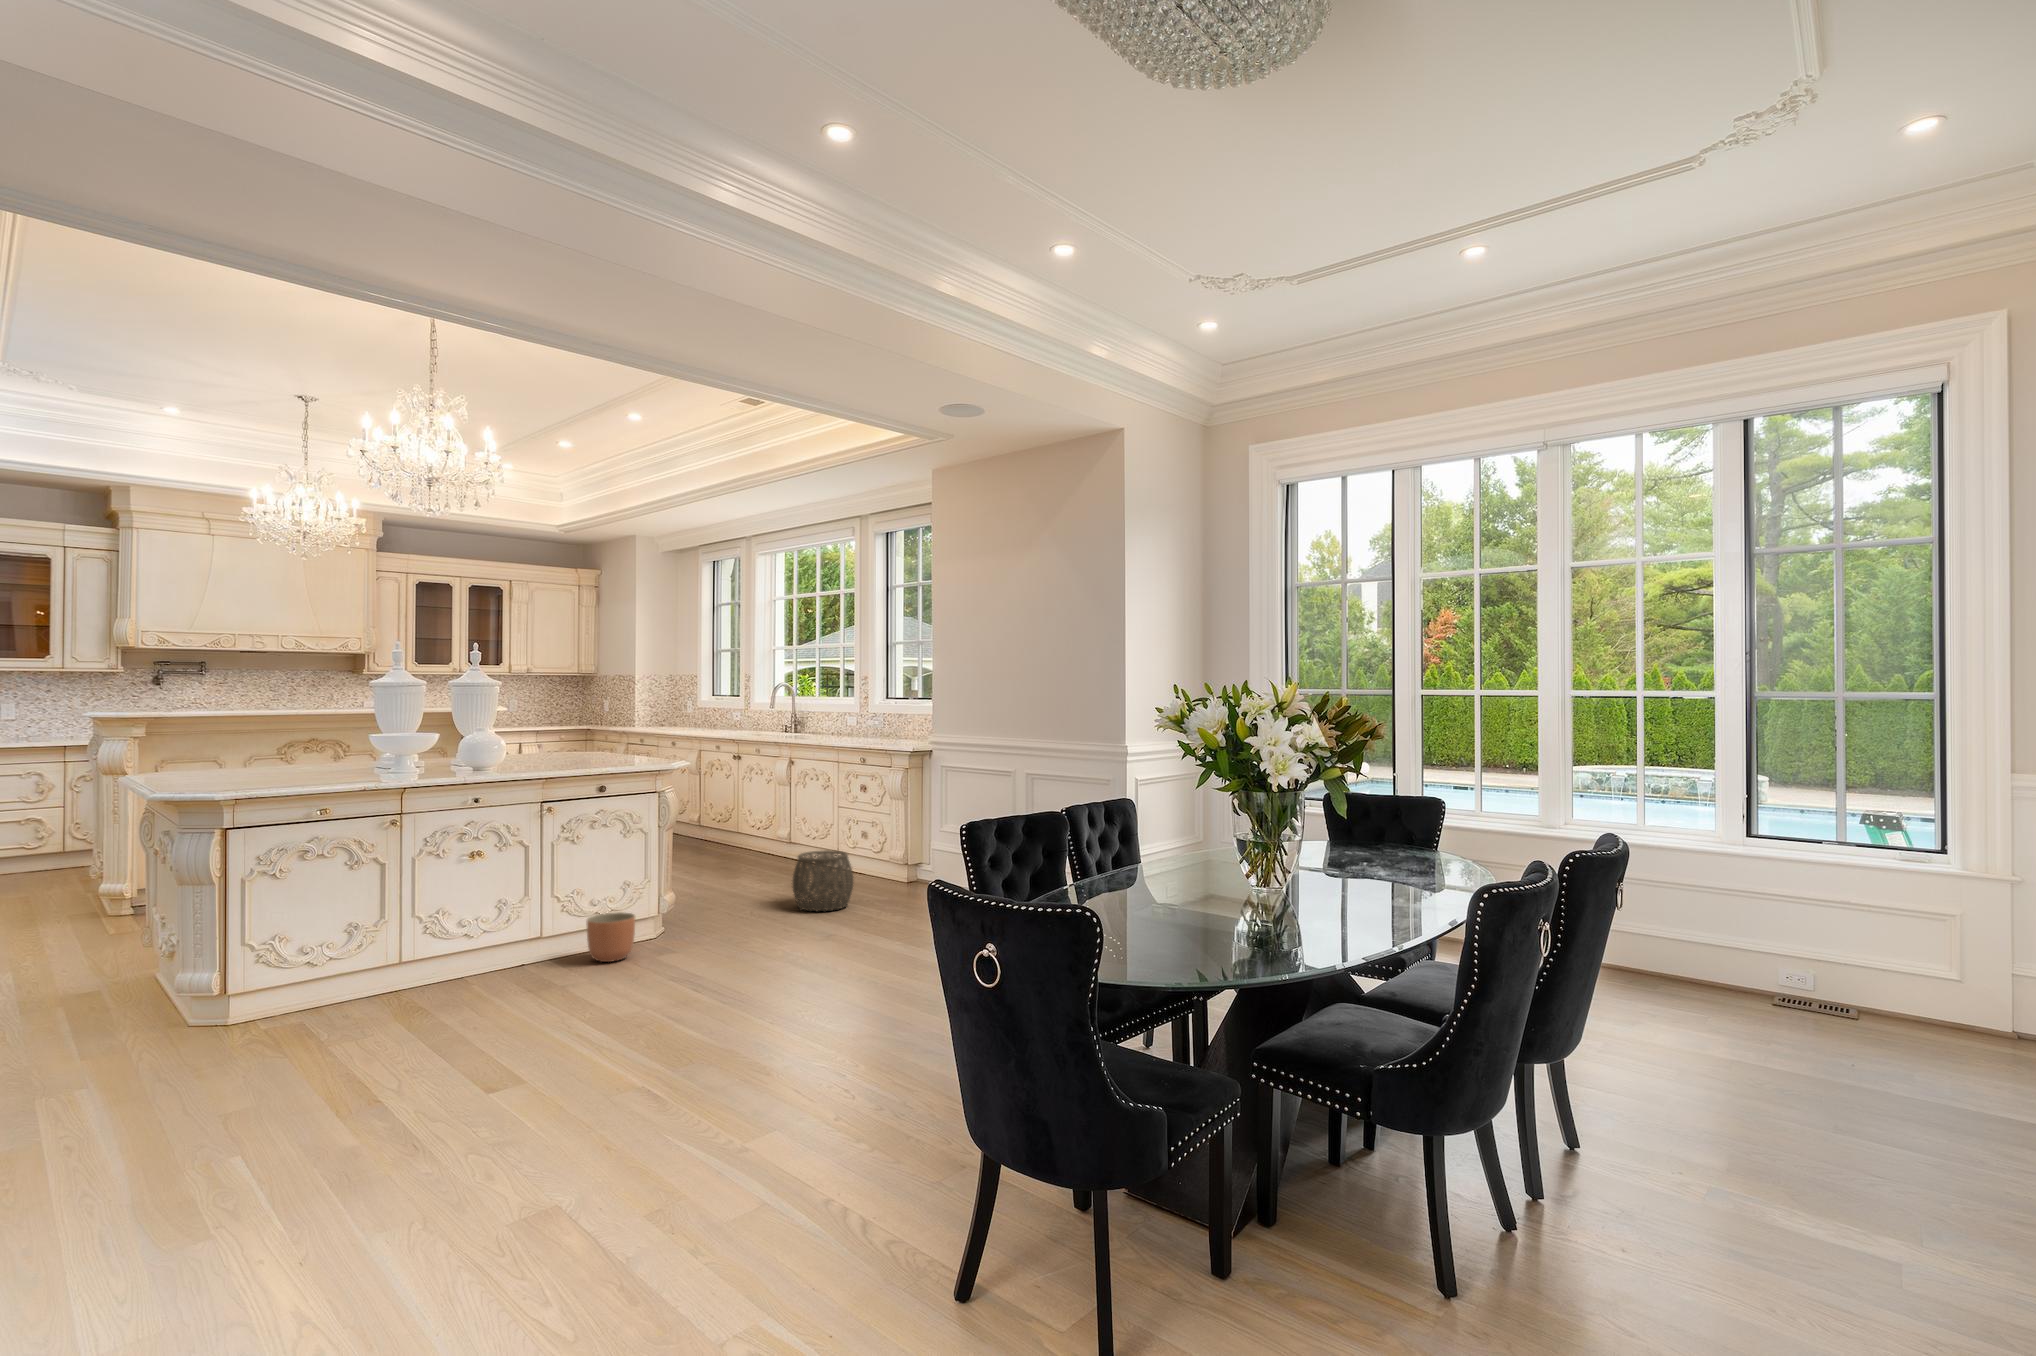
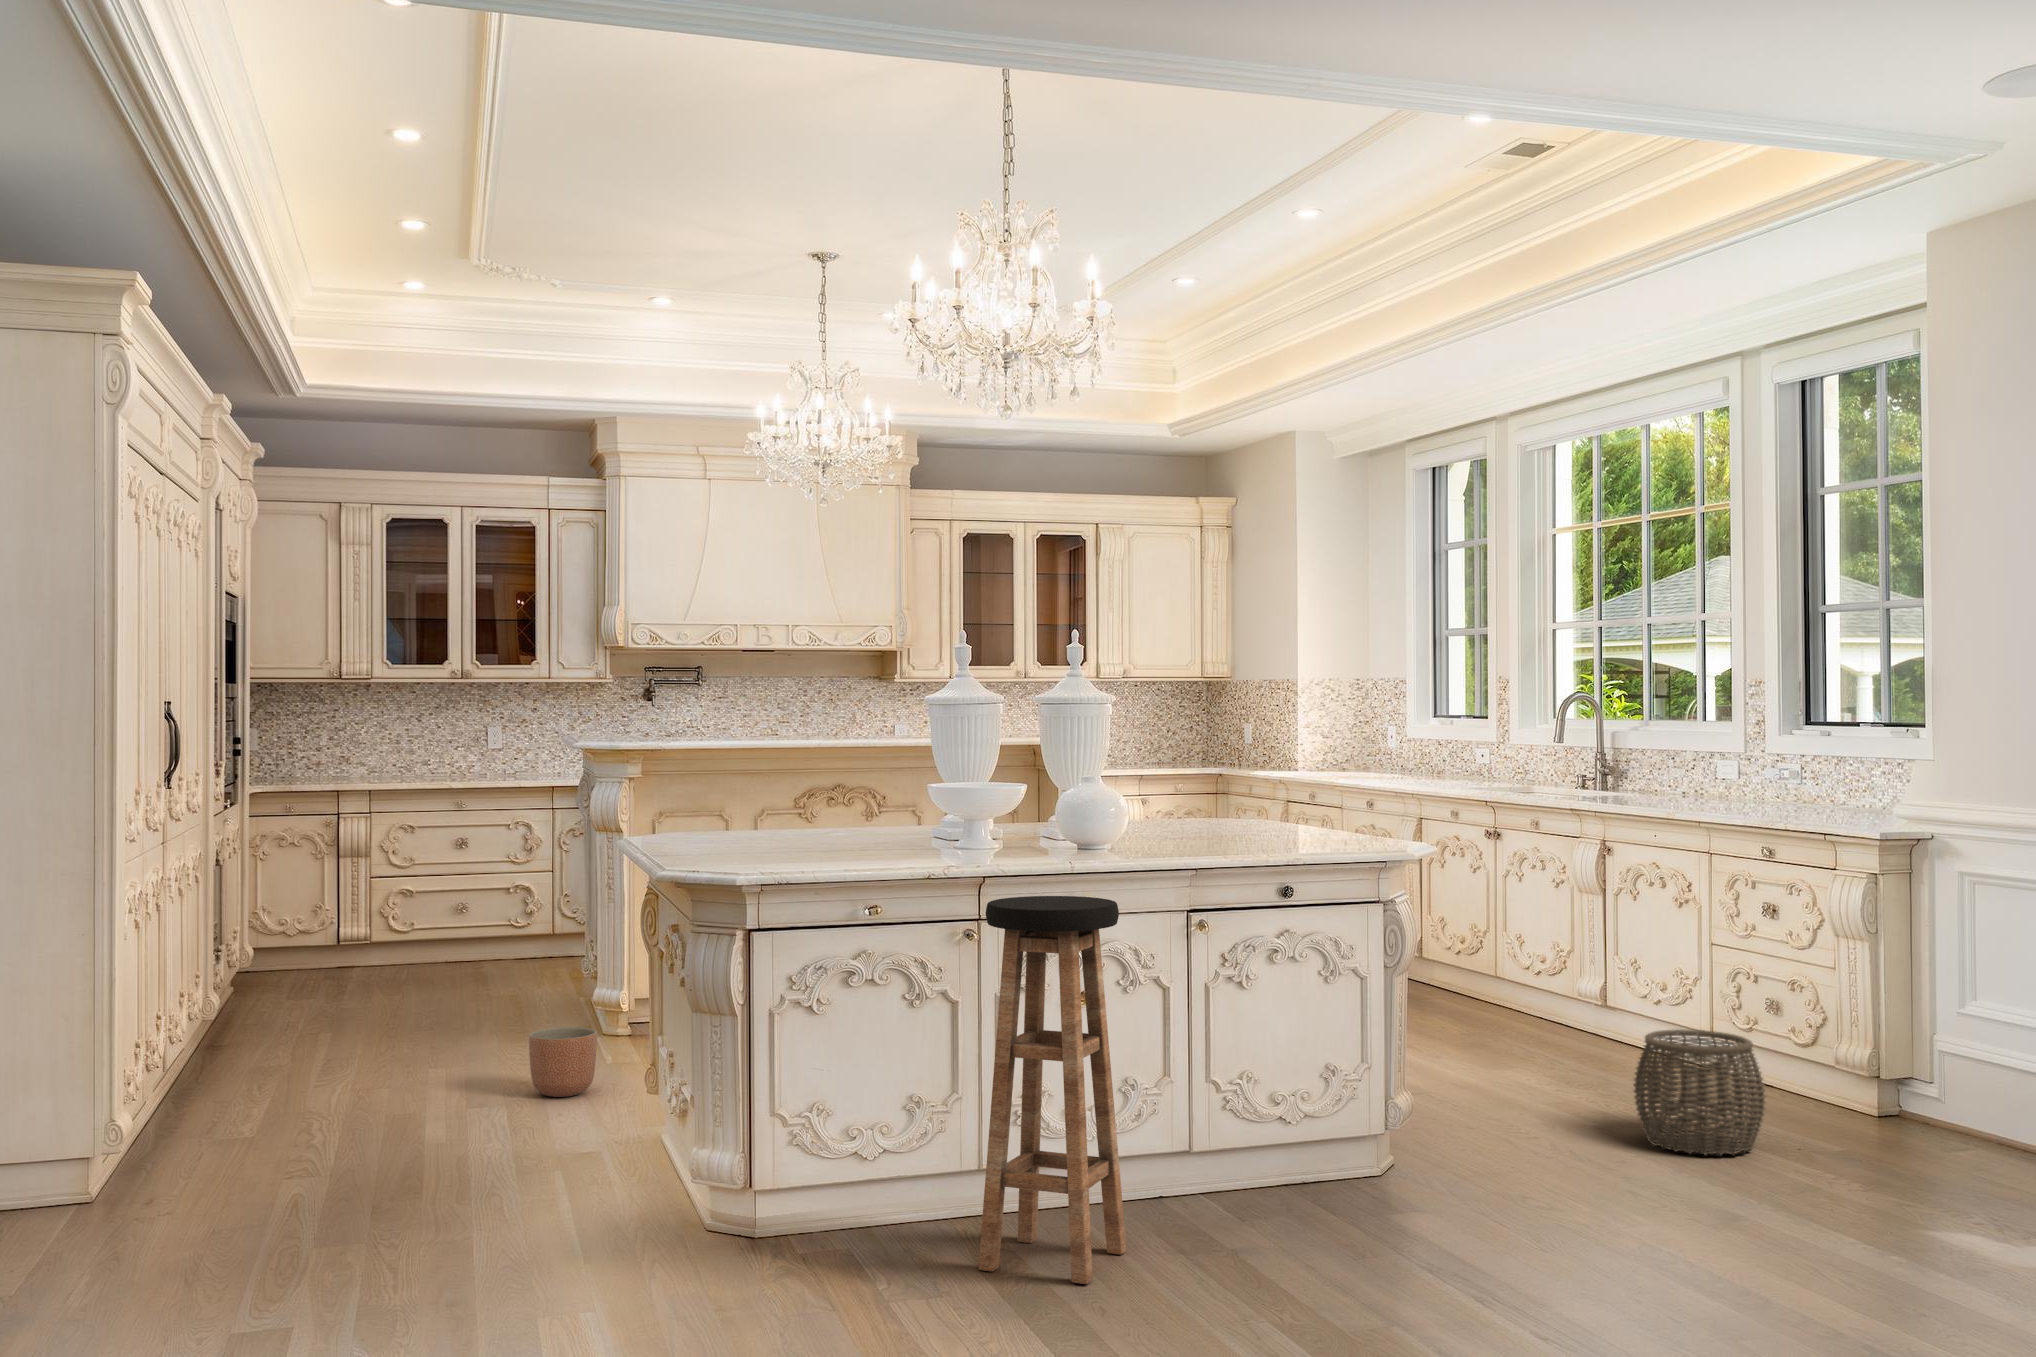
bar stool: none [394,798,493,1017] -> present [978,896,1126,1284]
planter: present [586,912,635,962] -> present [529,1027,597,1097]

